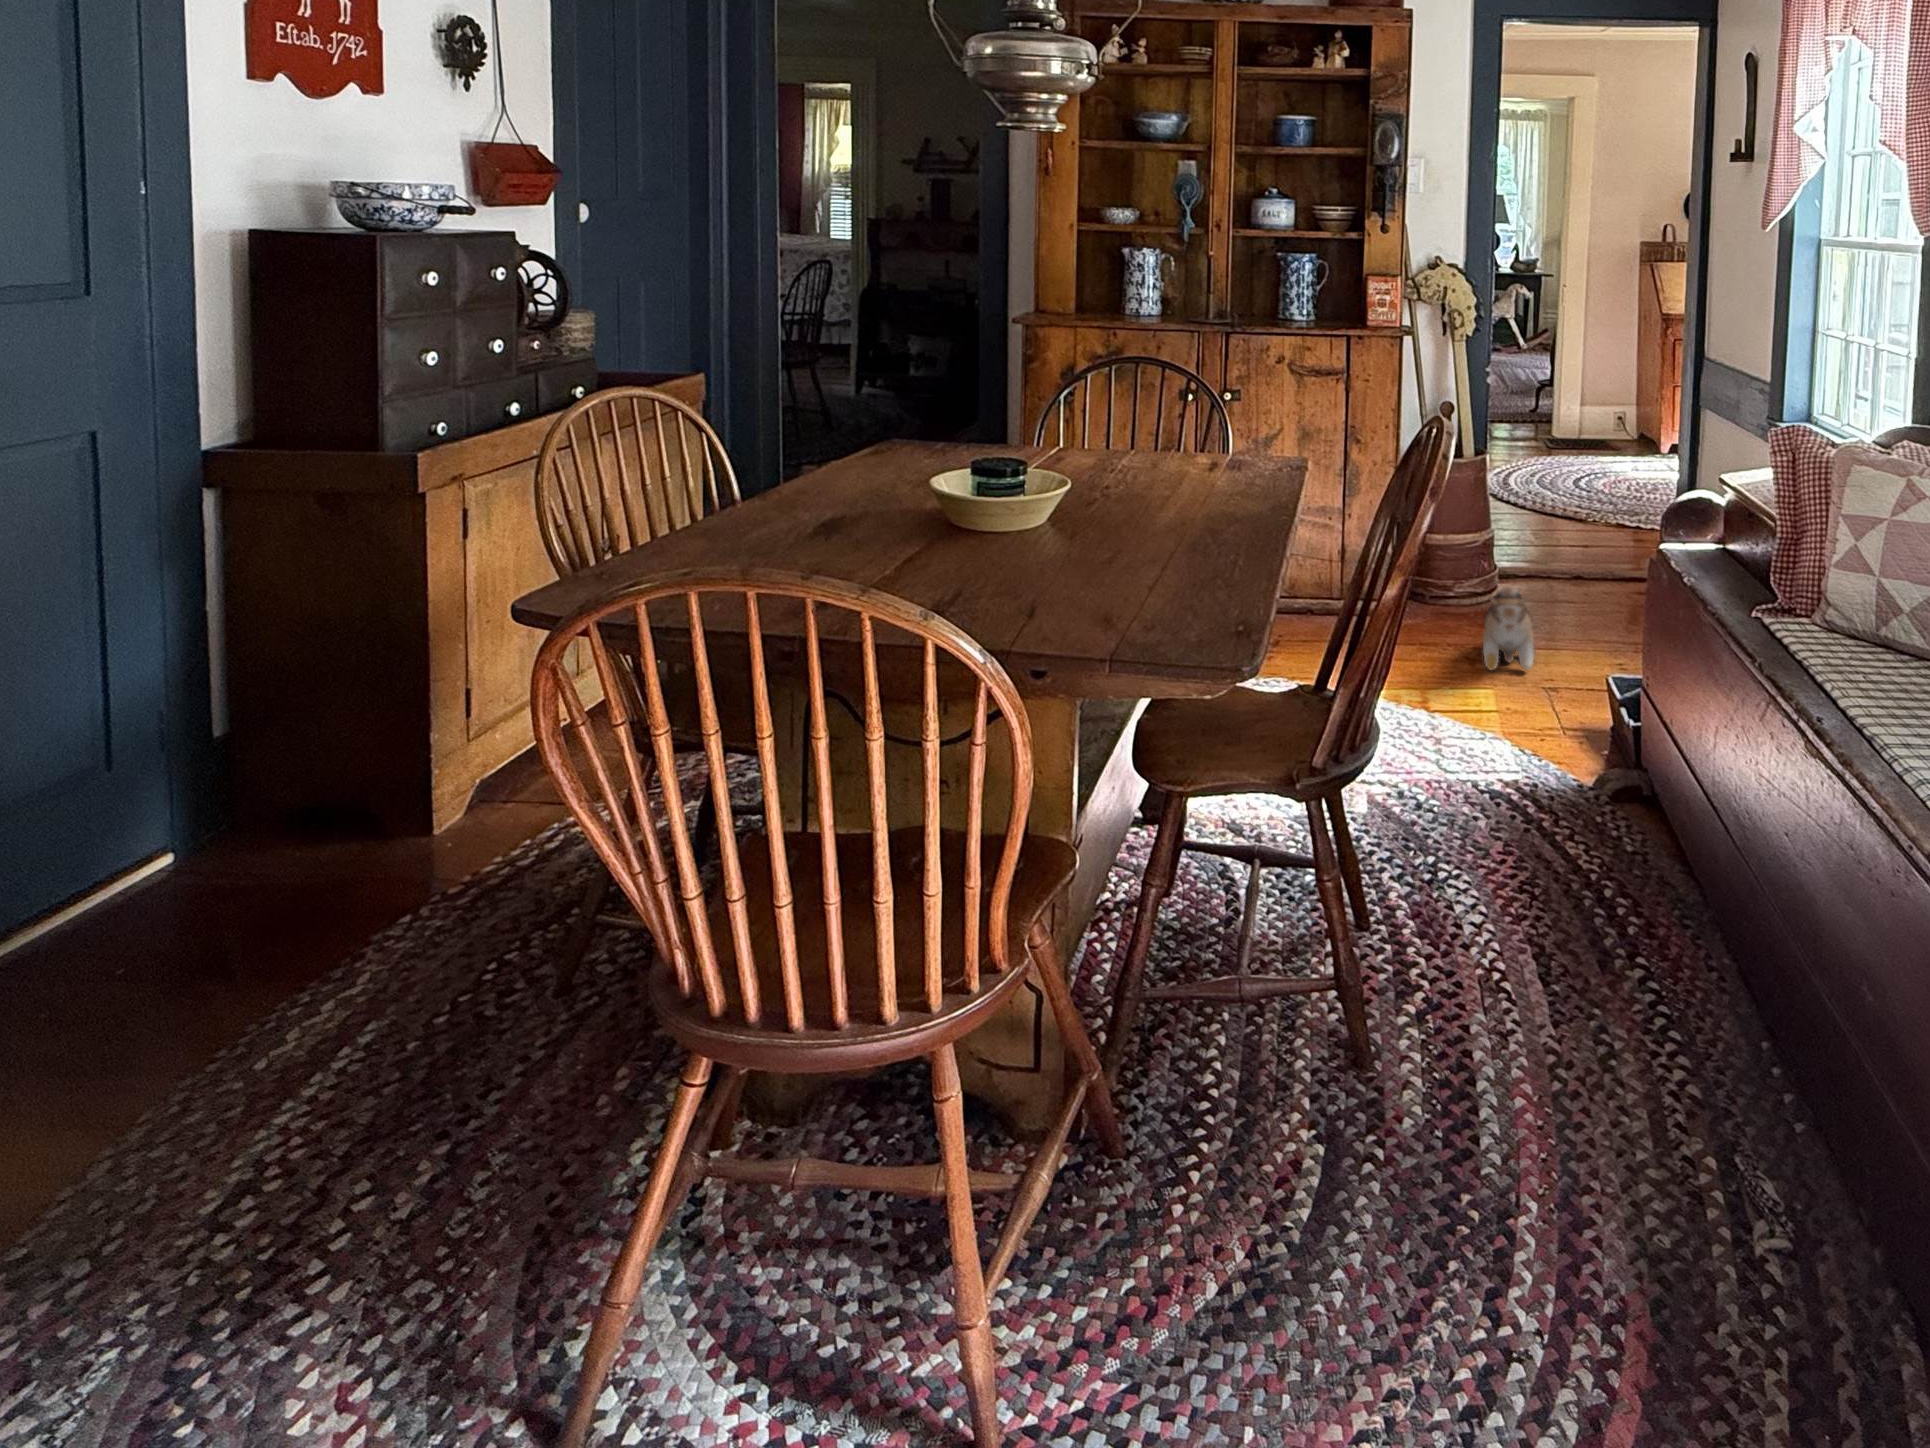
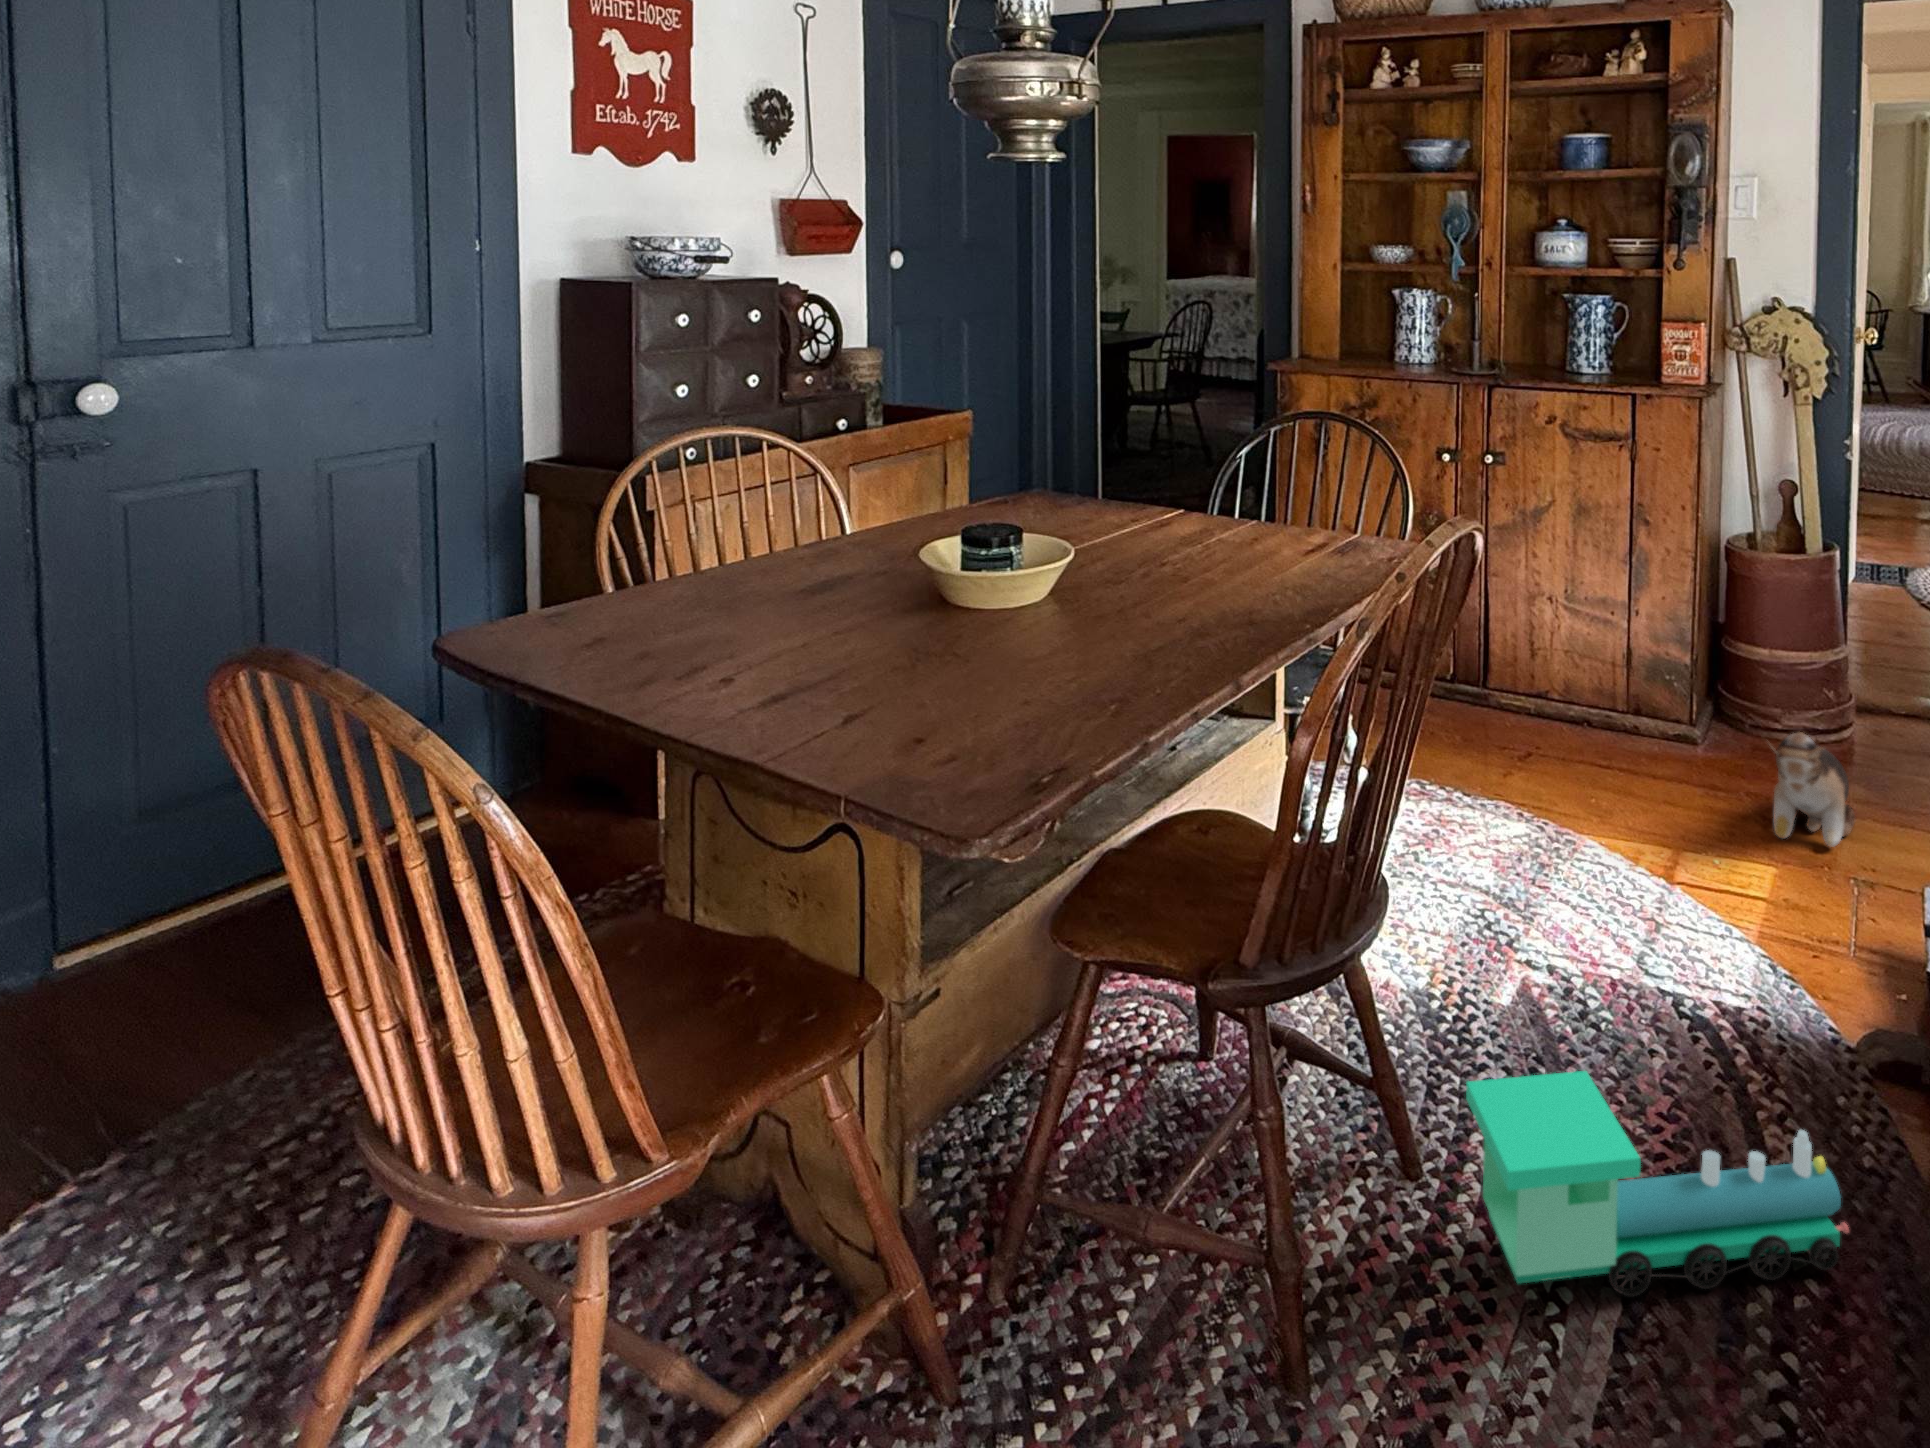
toy train: none [1421,817,1654,968] -> present [1466,1071,1849,1296]

